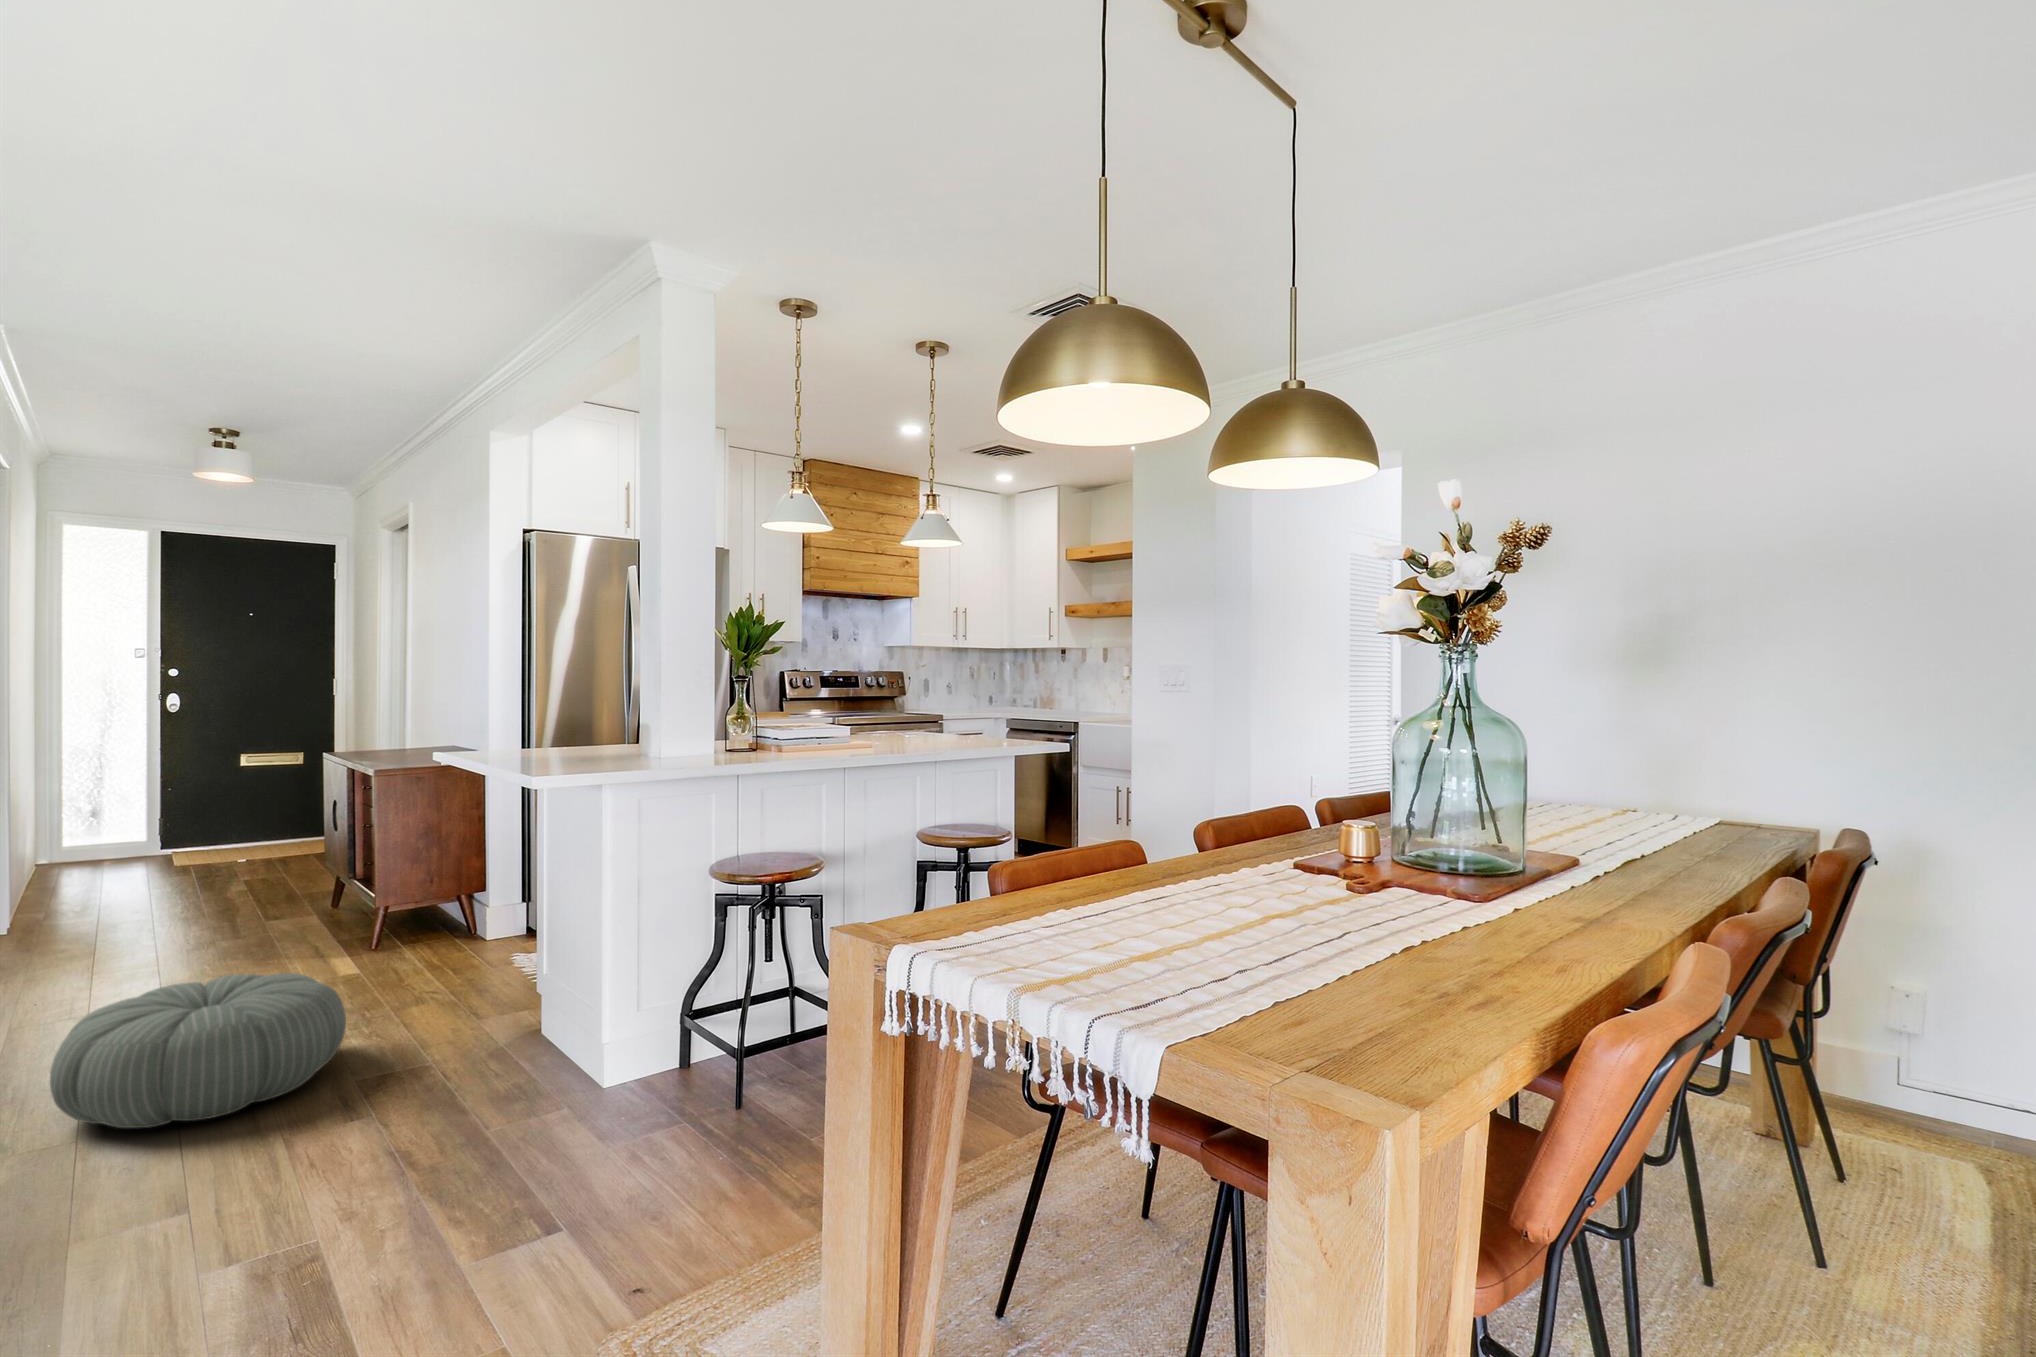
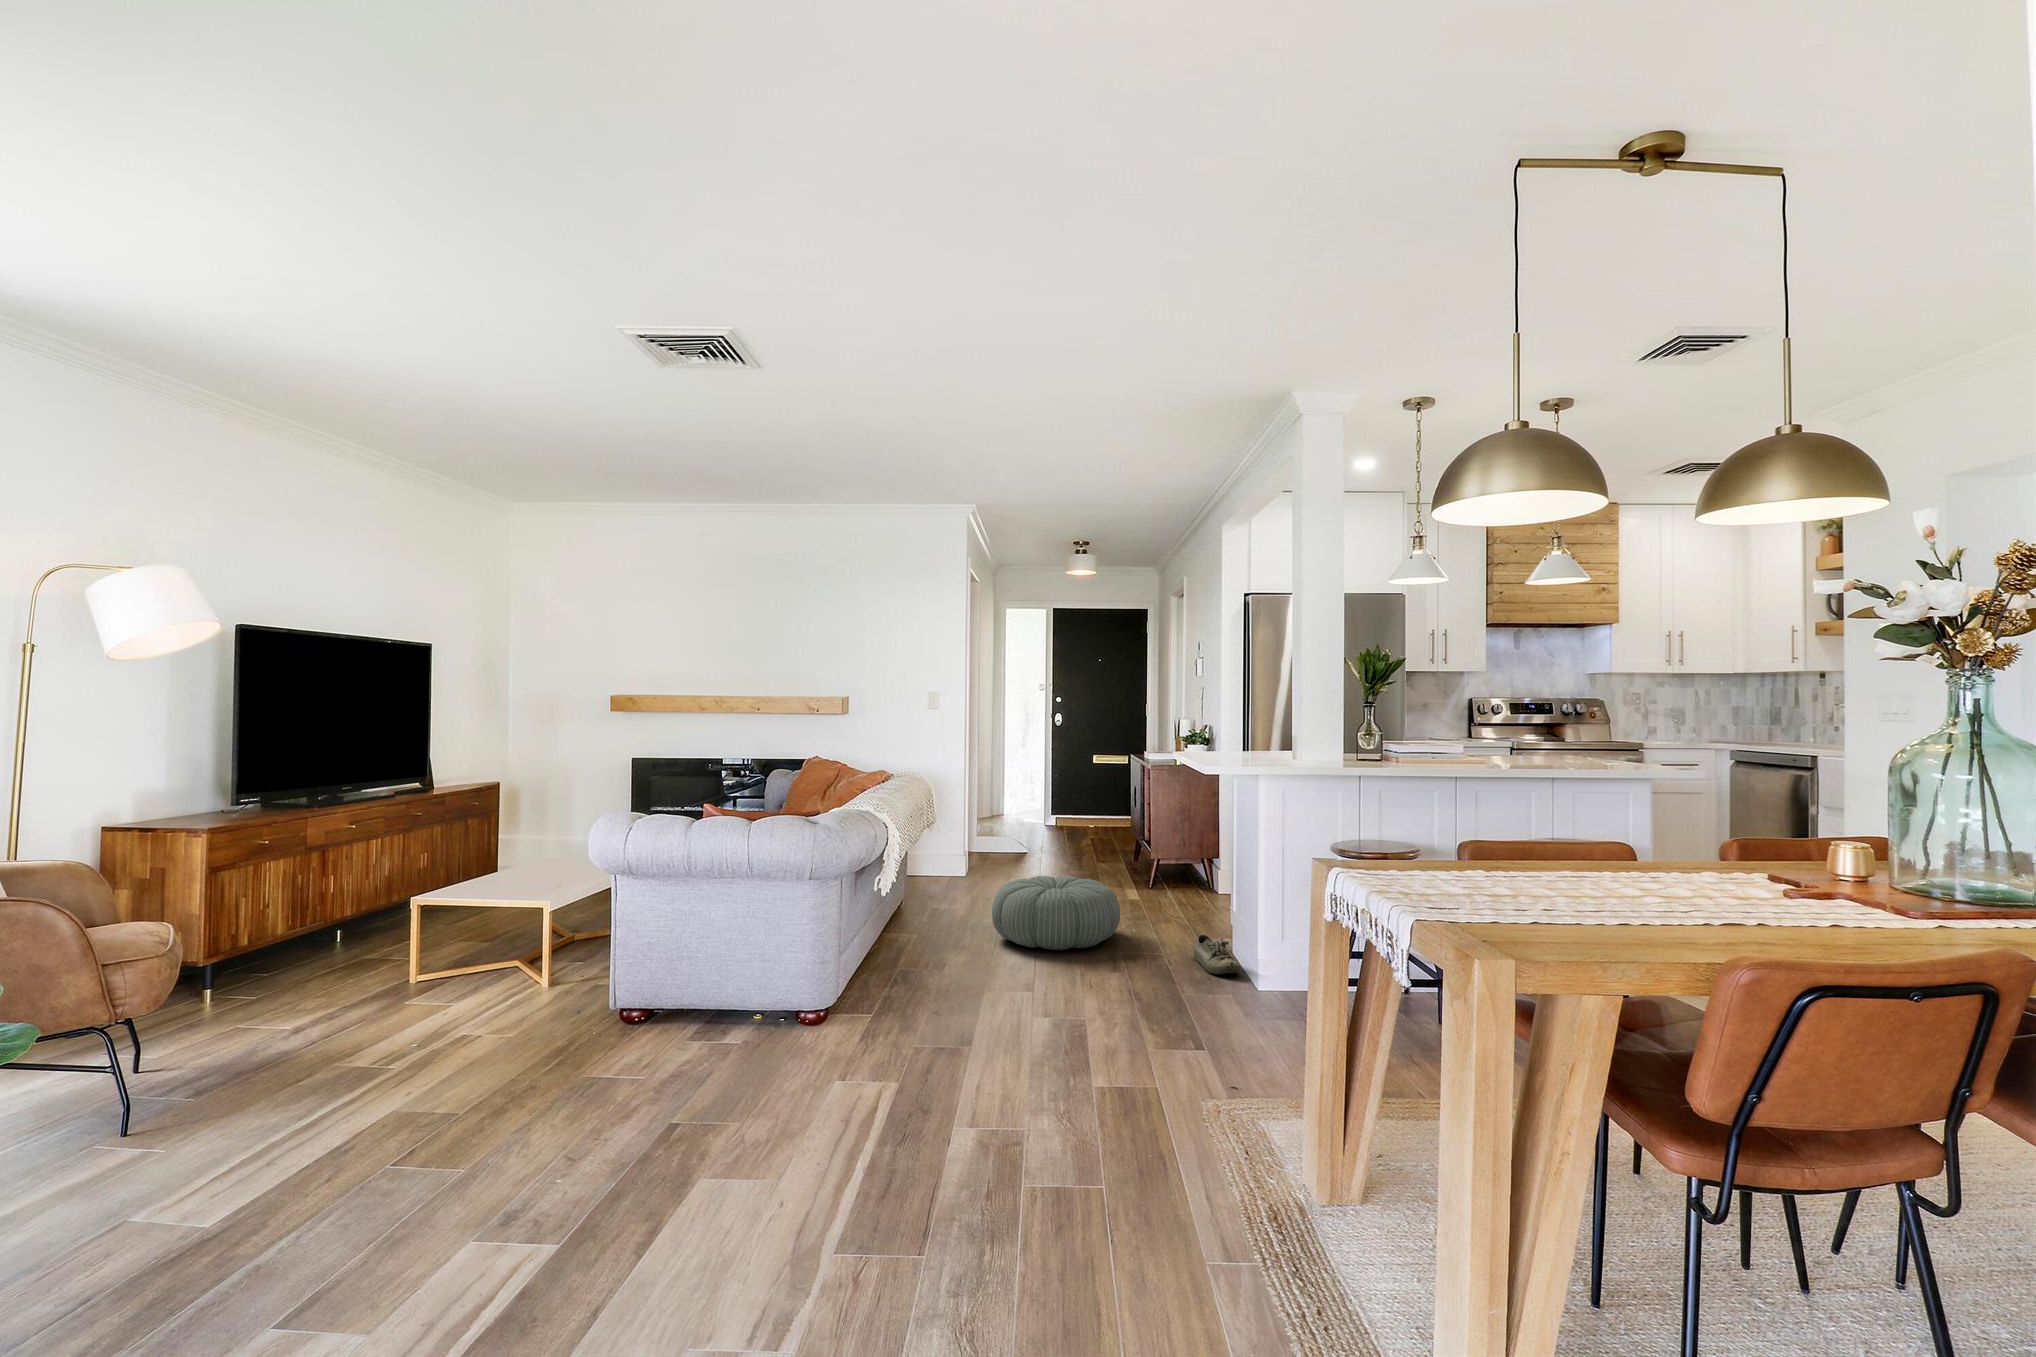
shoe: none [488,1025,573,1085] -> present [1194,935,1240,974]

